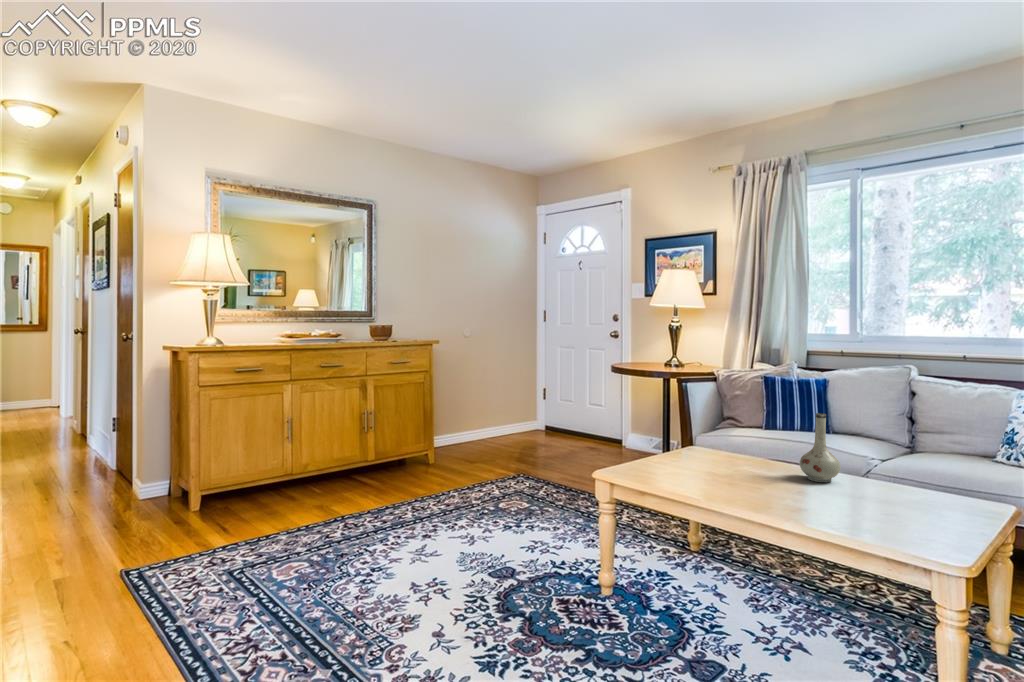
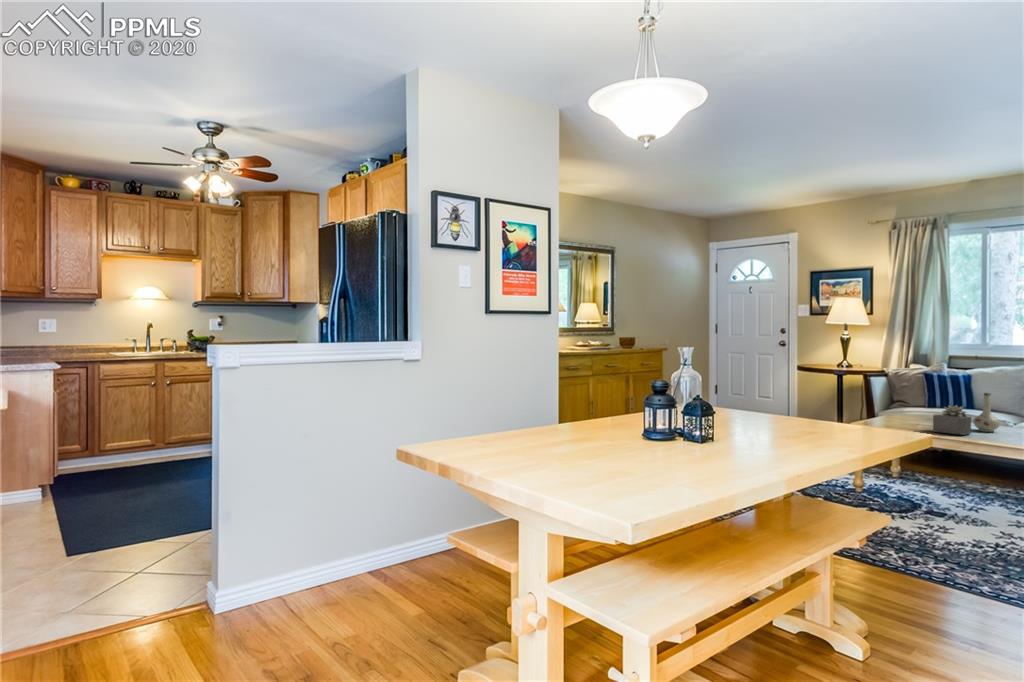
succulent plant: none [727,436,789,493] -> present [933,406,971,435]

